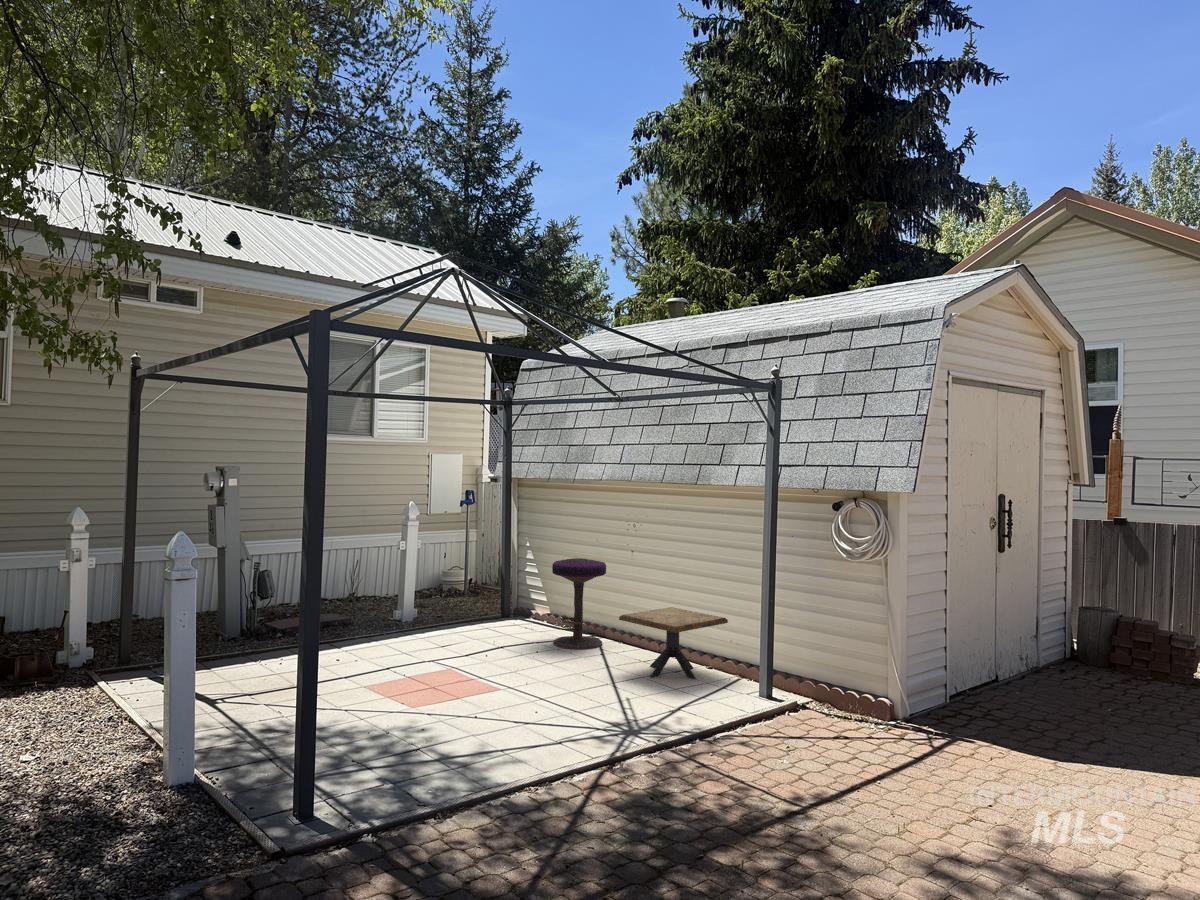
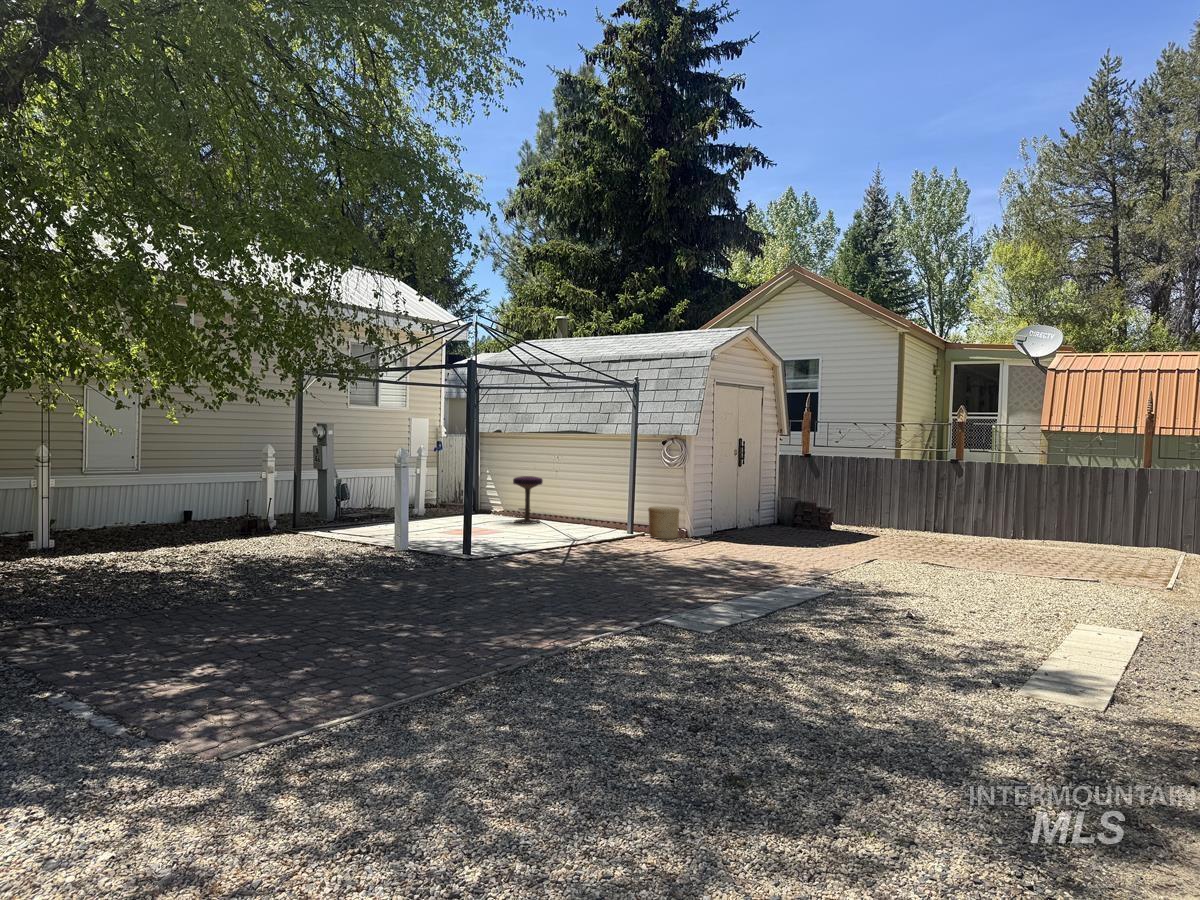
side table: present [619,607,728,679] -> none [557,498,611,530]
woven basket: none [800,646,873,729] -> present [648,506,680,539]

